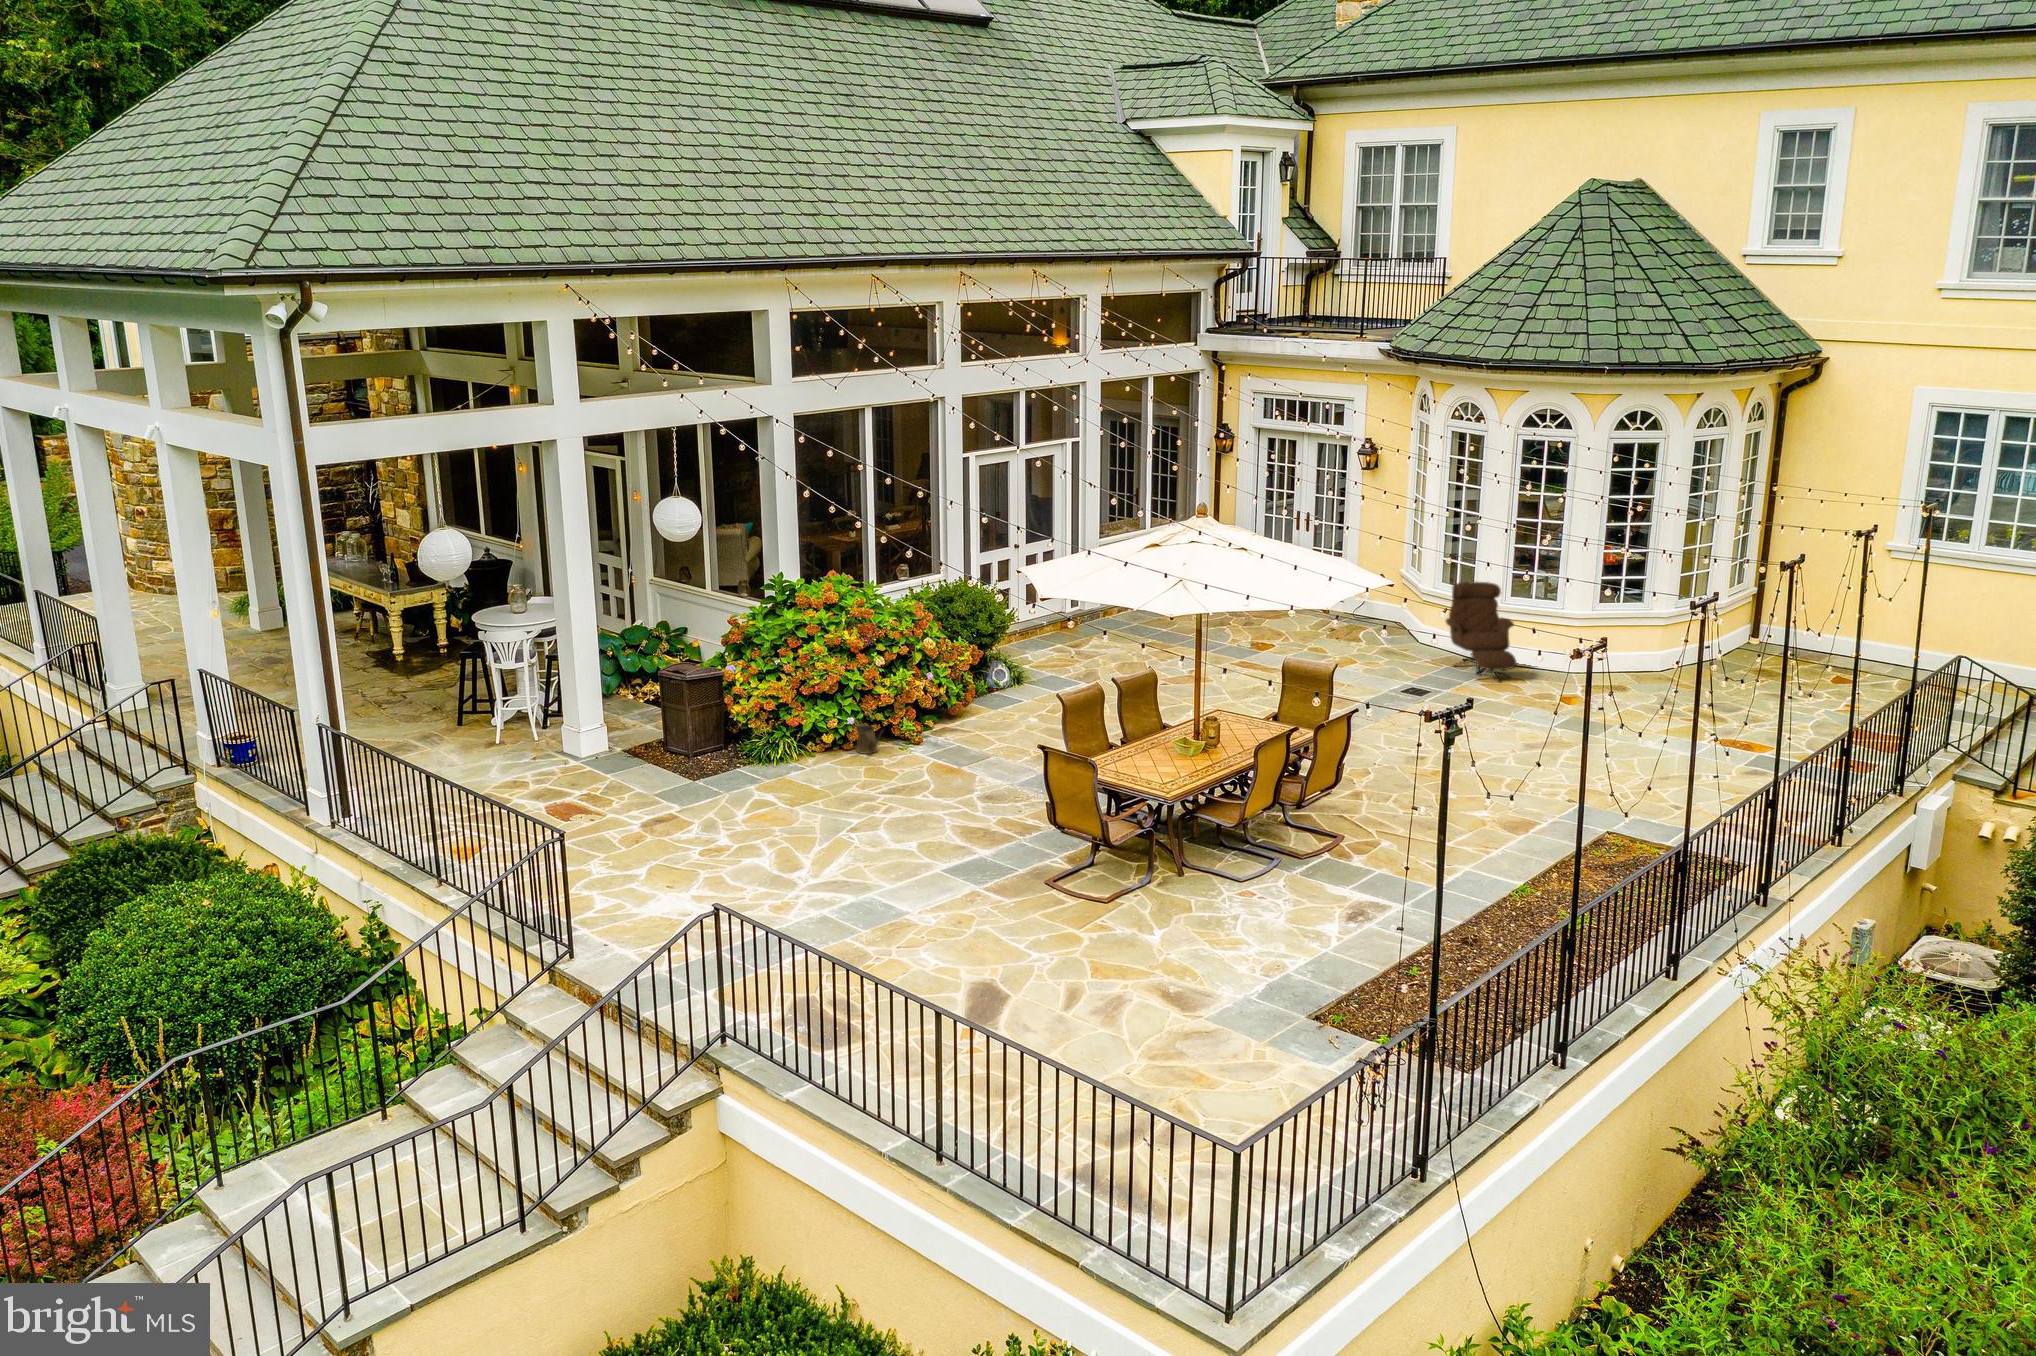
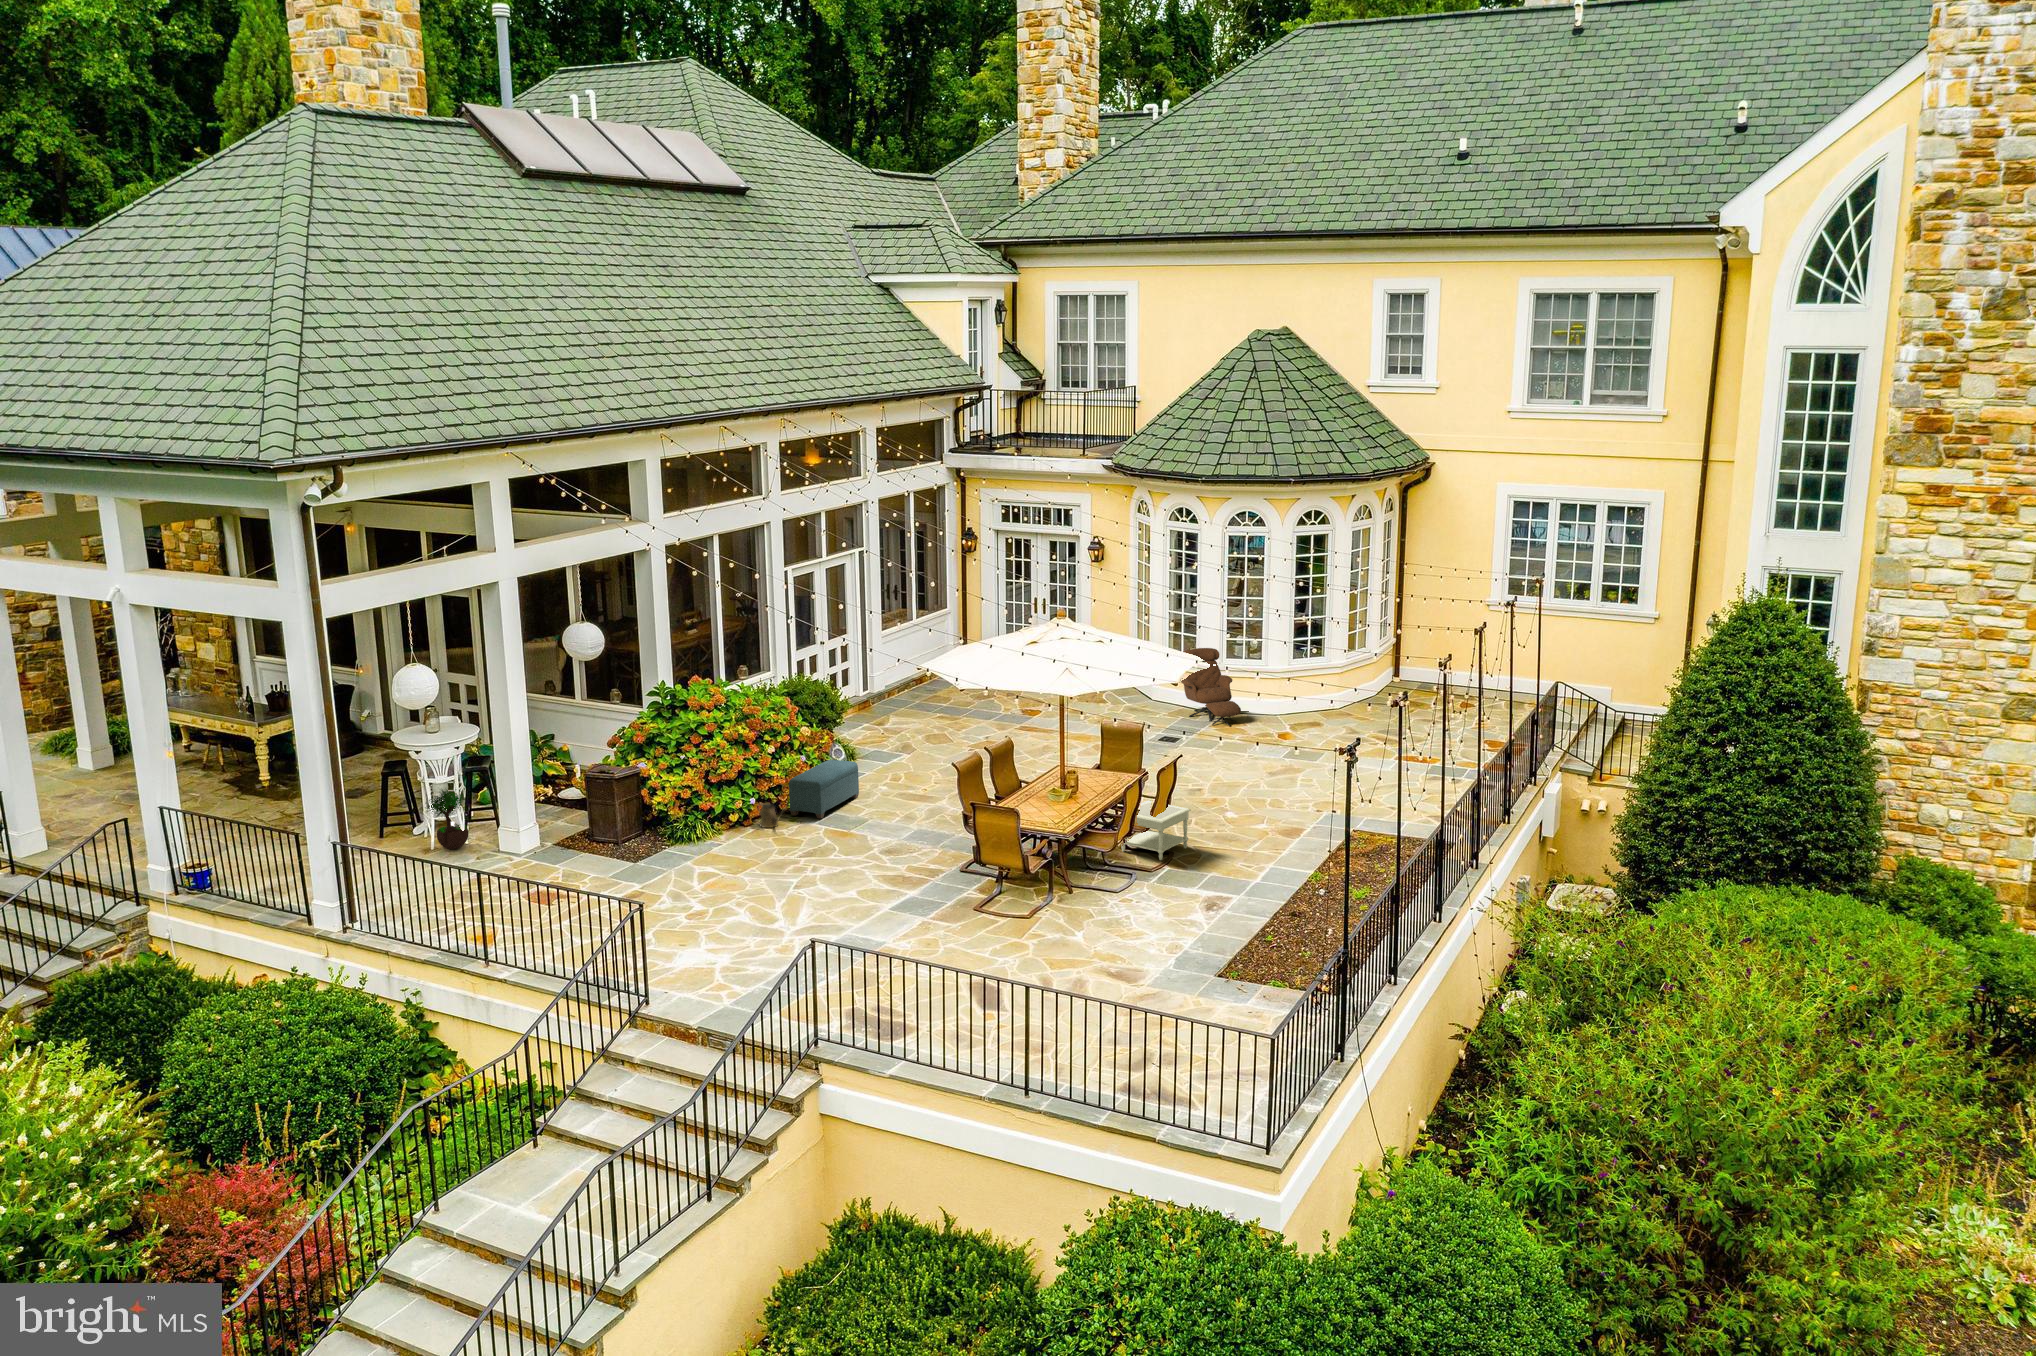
potted tree: none [484,669,537,743] -> present [425,788,468,849]
bench: none [898,680,991,749] -> present [789,760,859,818]
side table: none [1268,766,1367,847] -> present [1121,801,1191,860]

